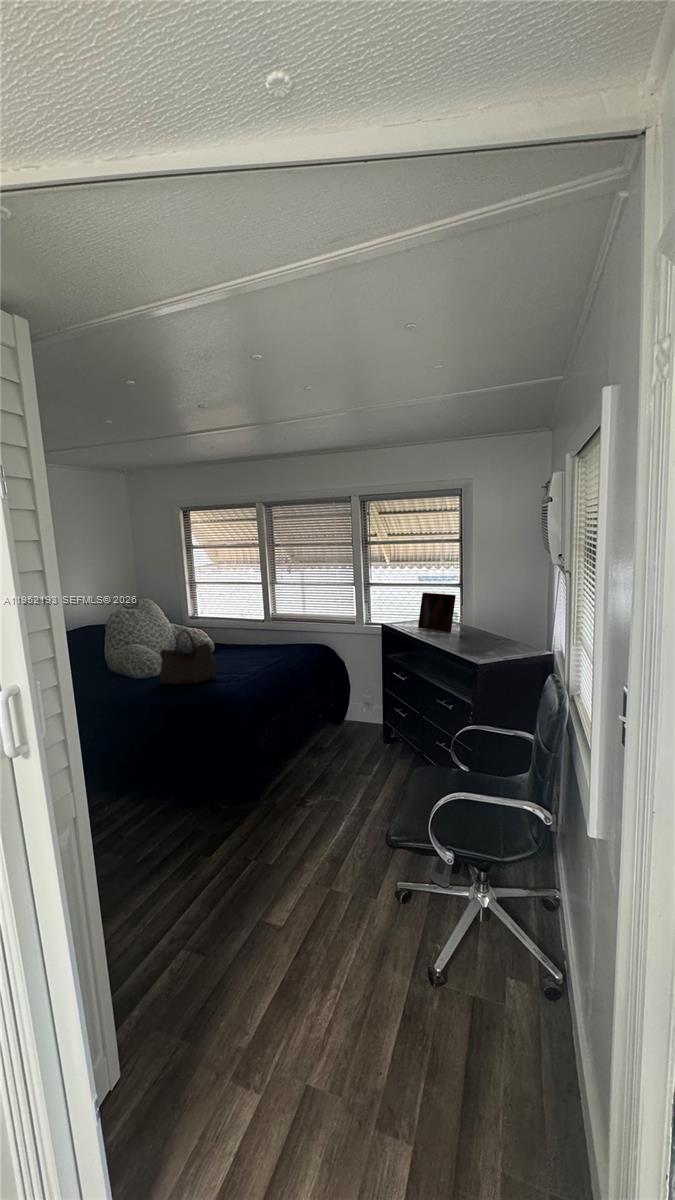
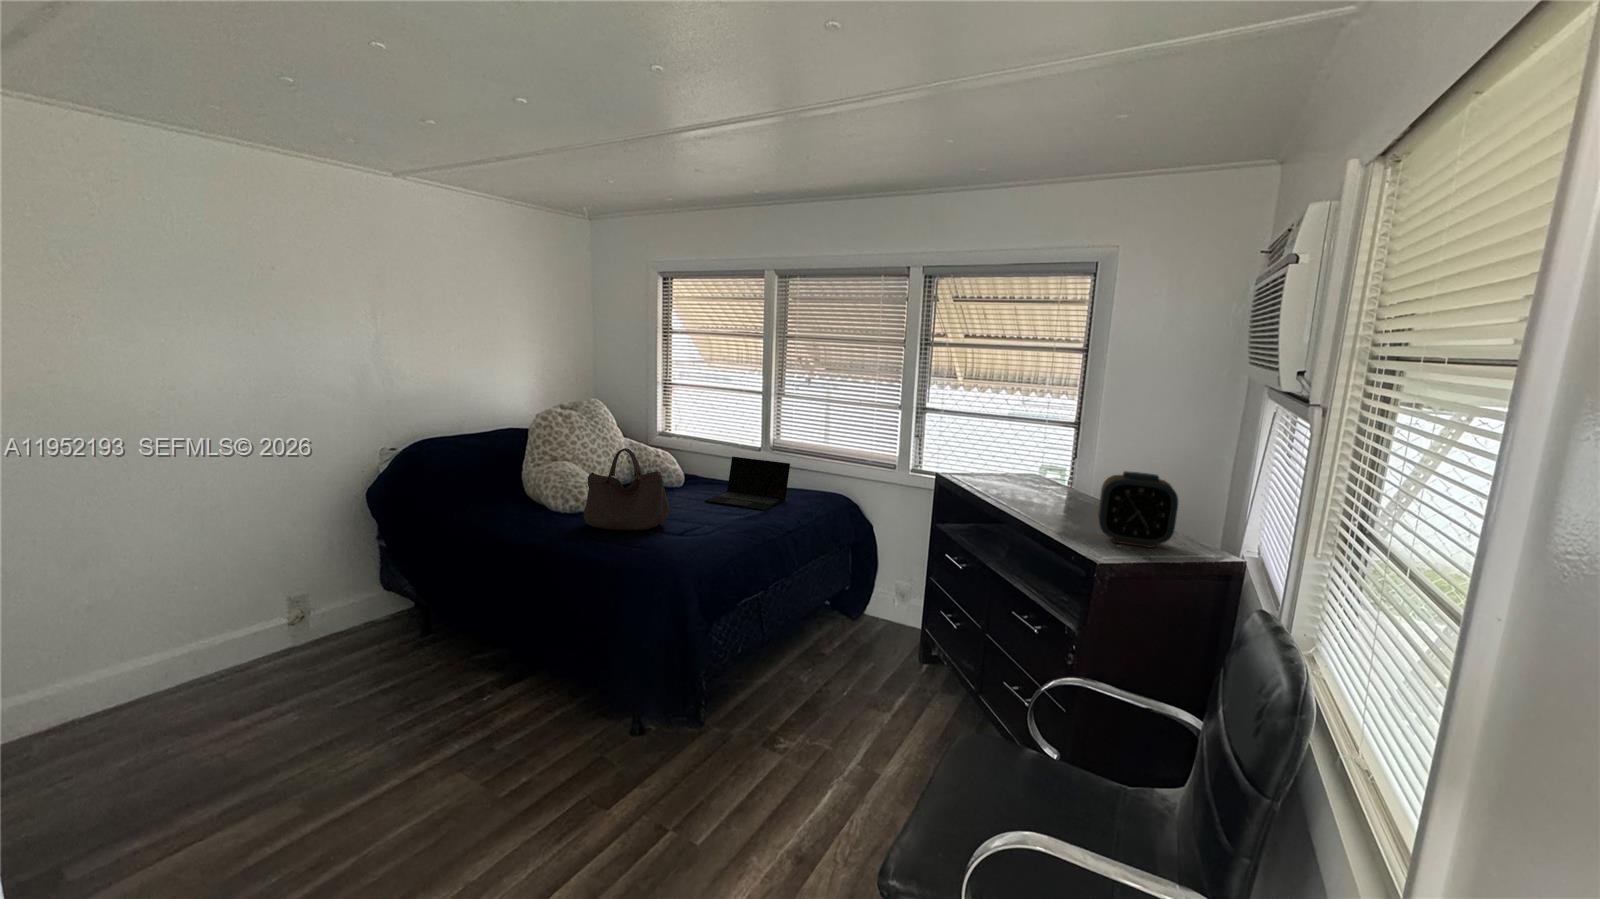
picture frame: present [418,593,456,632] -> none [996,429,1068,501]
alarm clock: none [476,612,516,652] -> present [1098,471,1178,548]
laptop: none [235,627,288,660] -> present [705,456,790,511]

